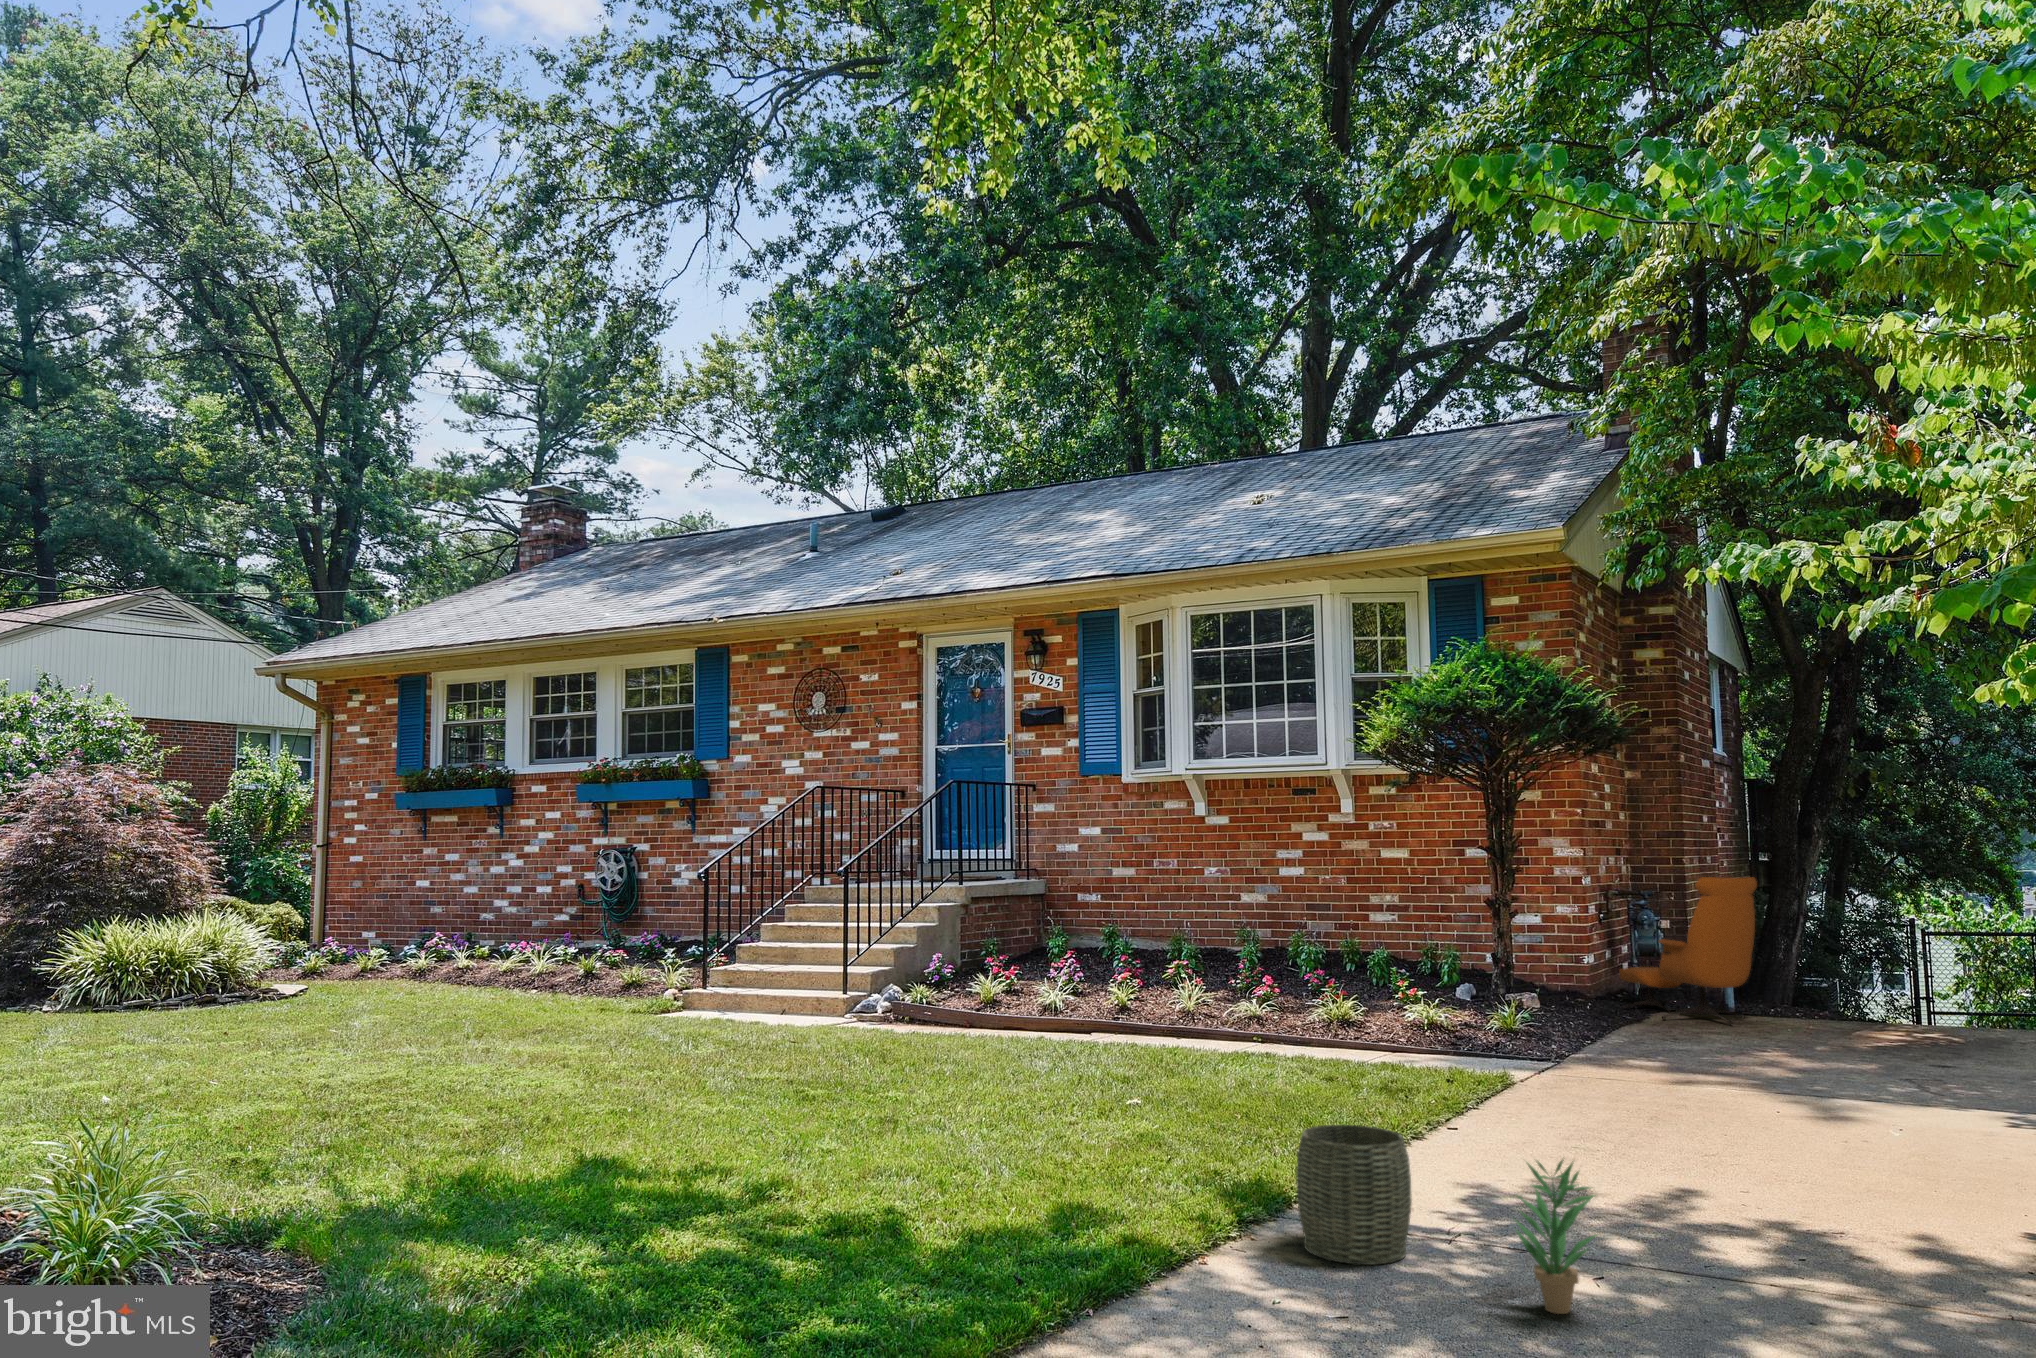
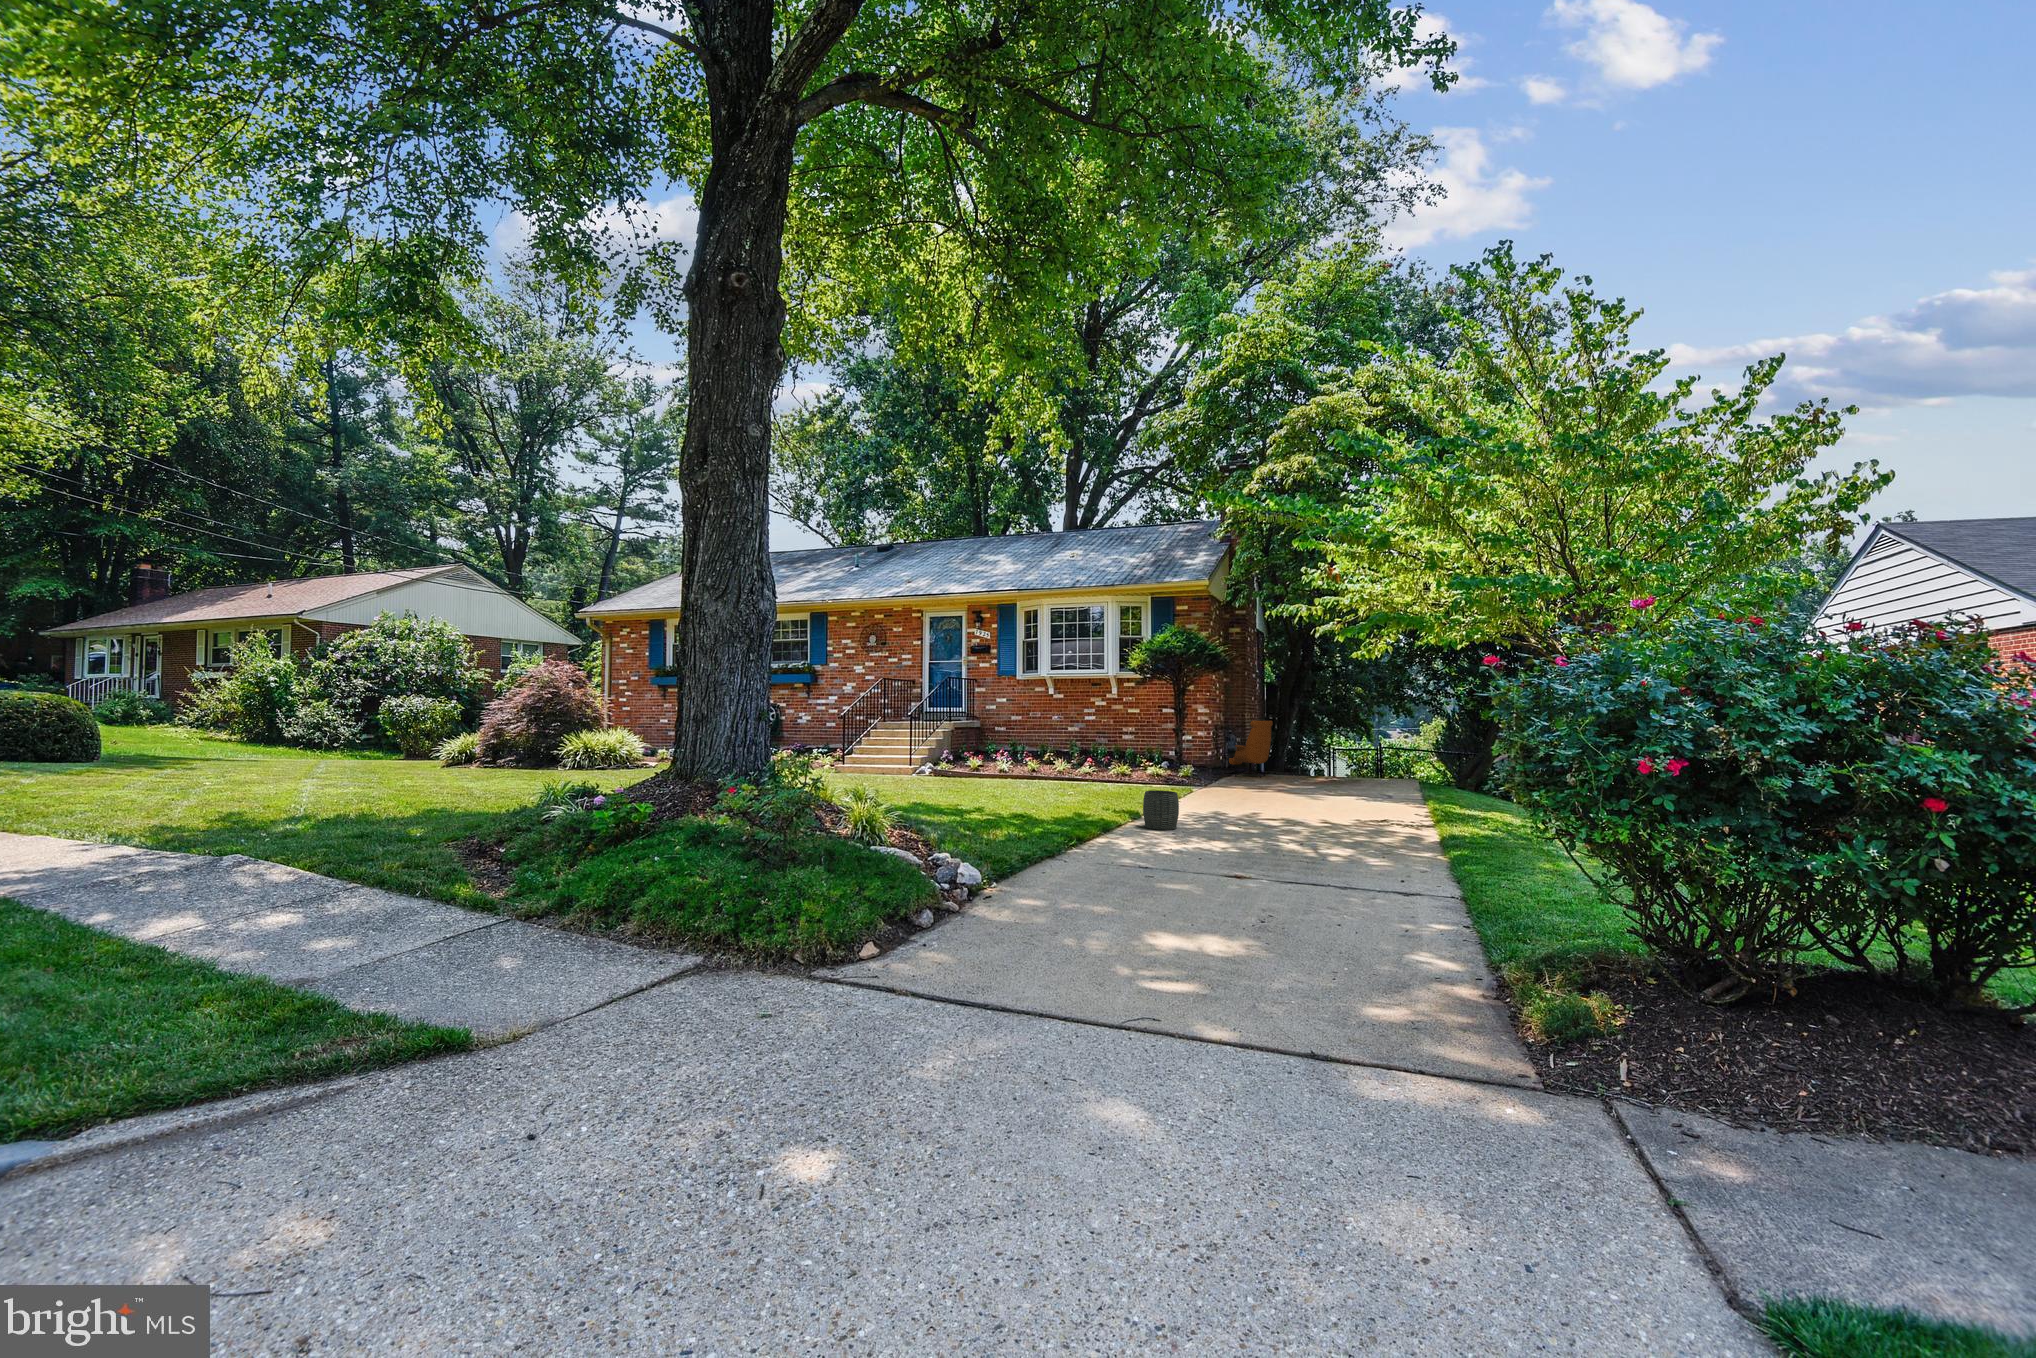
potted plant: present [1516,1160,1596,1314] -> none [1211,793,1237,839]

